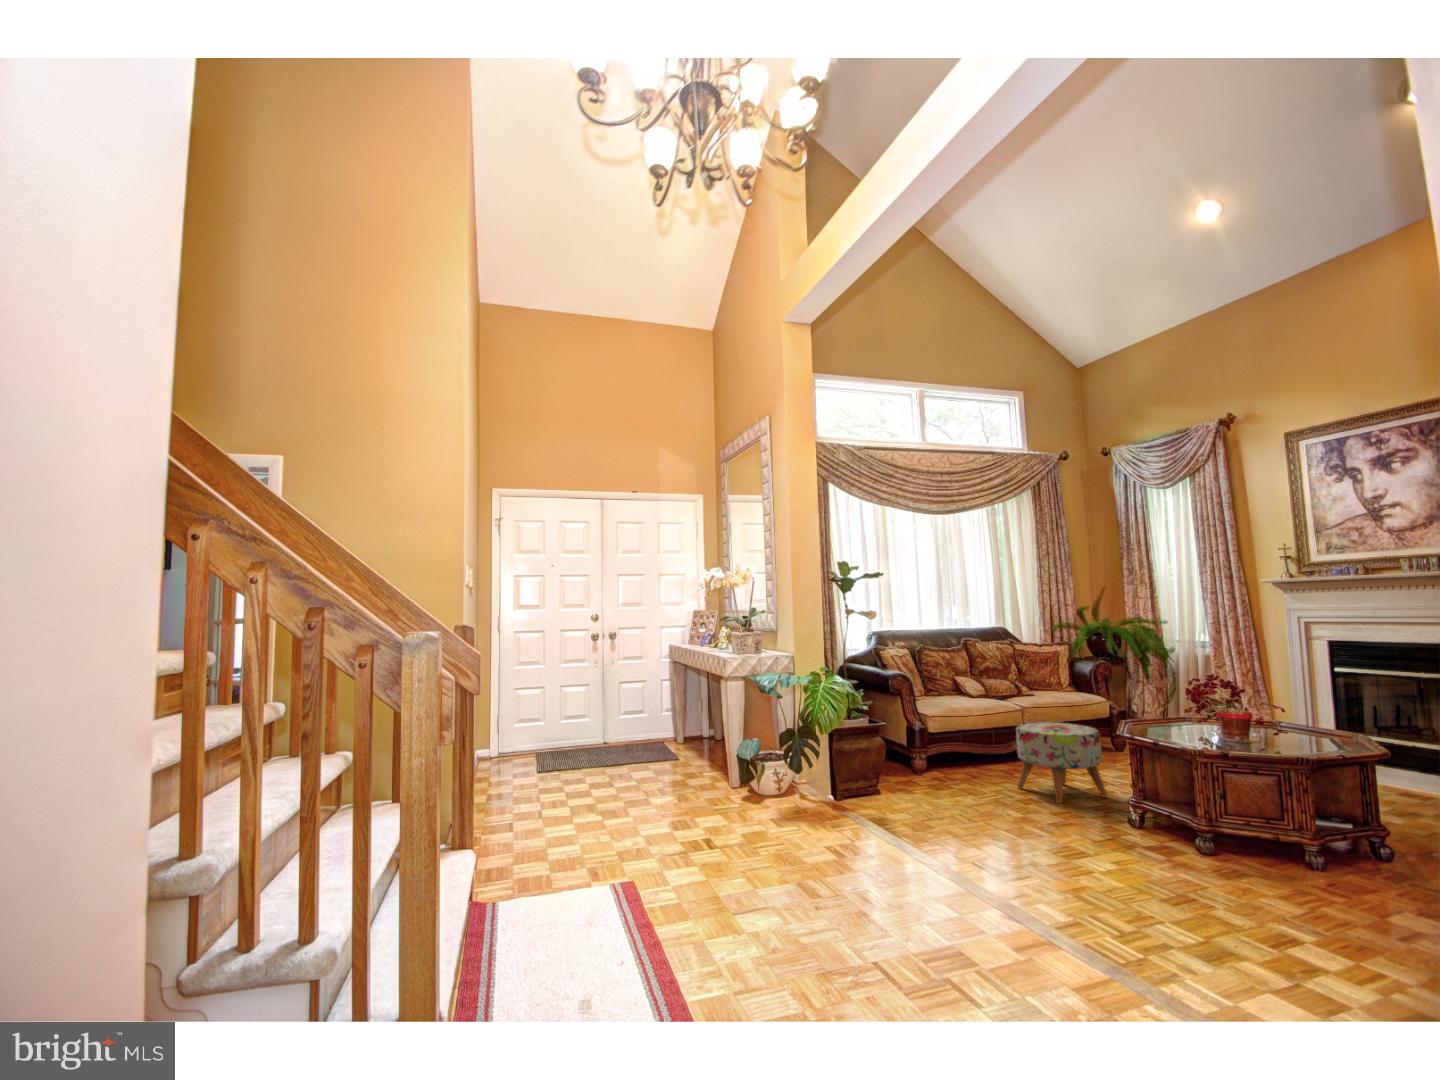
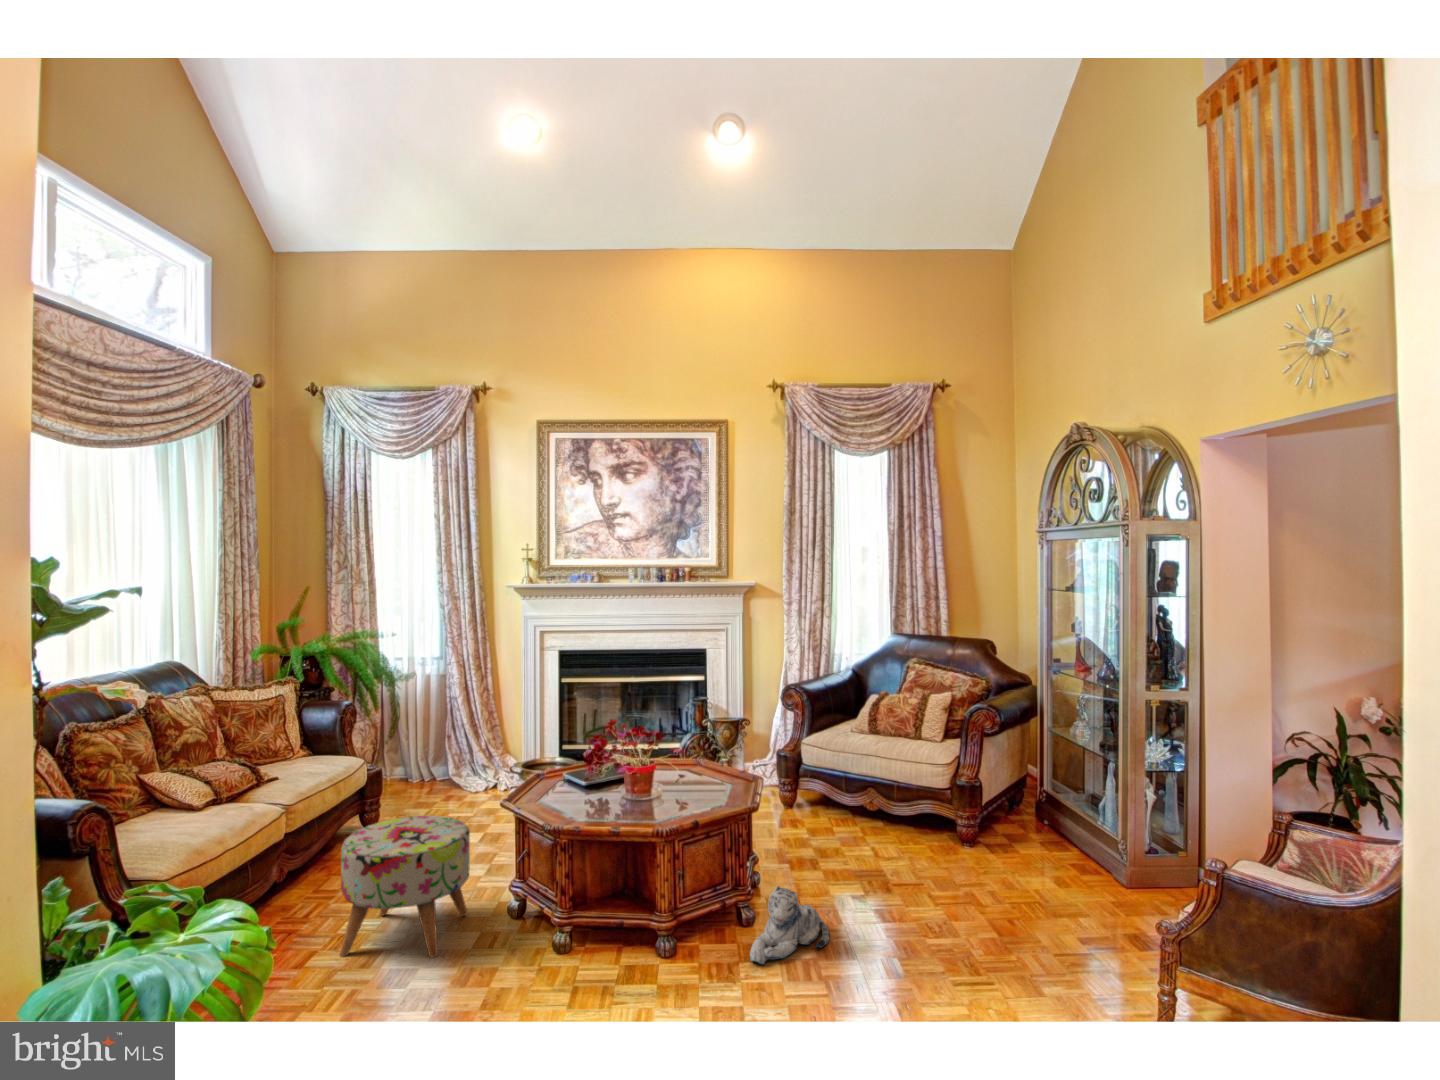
plush toy: none [1258,828,1396,904] -> present [750,886,830,964]

